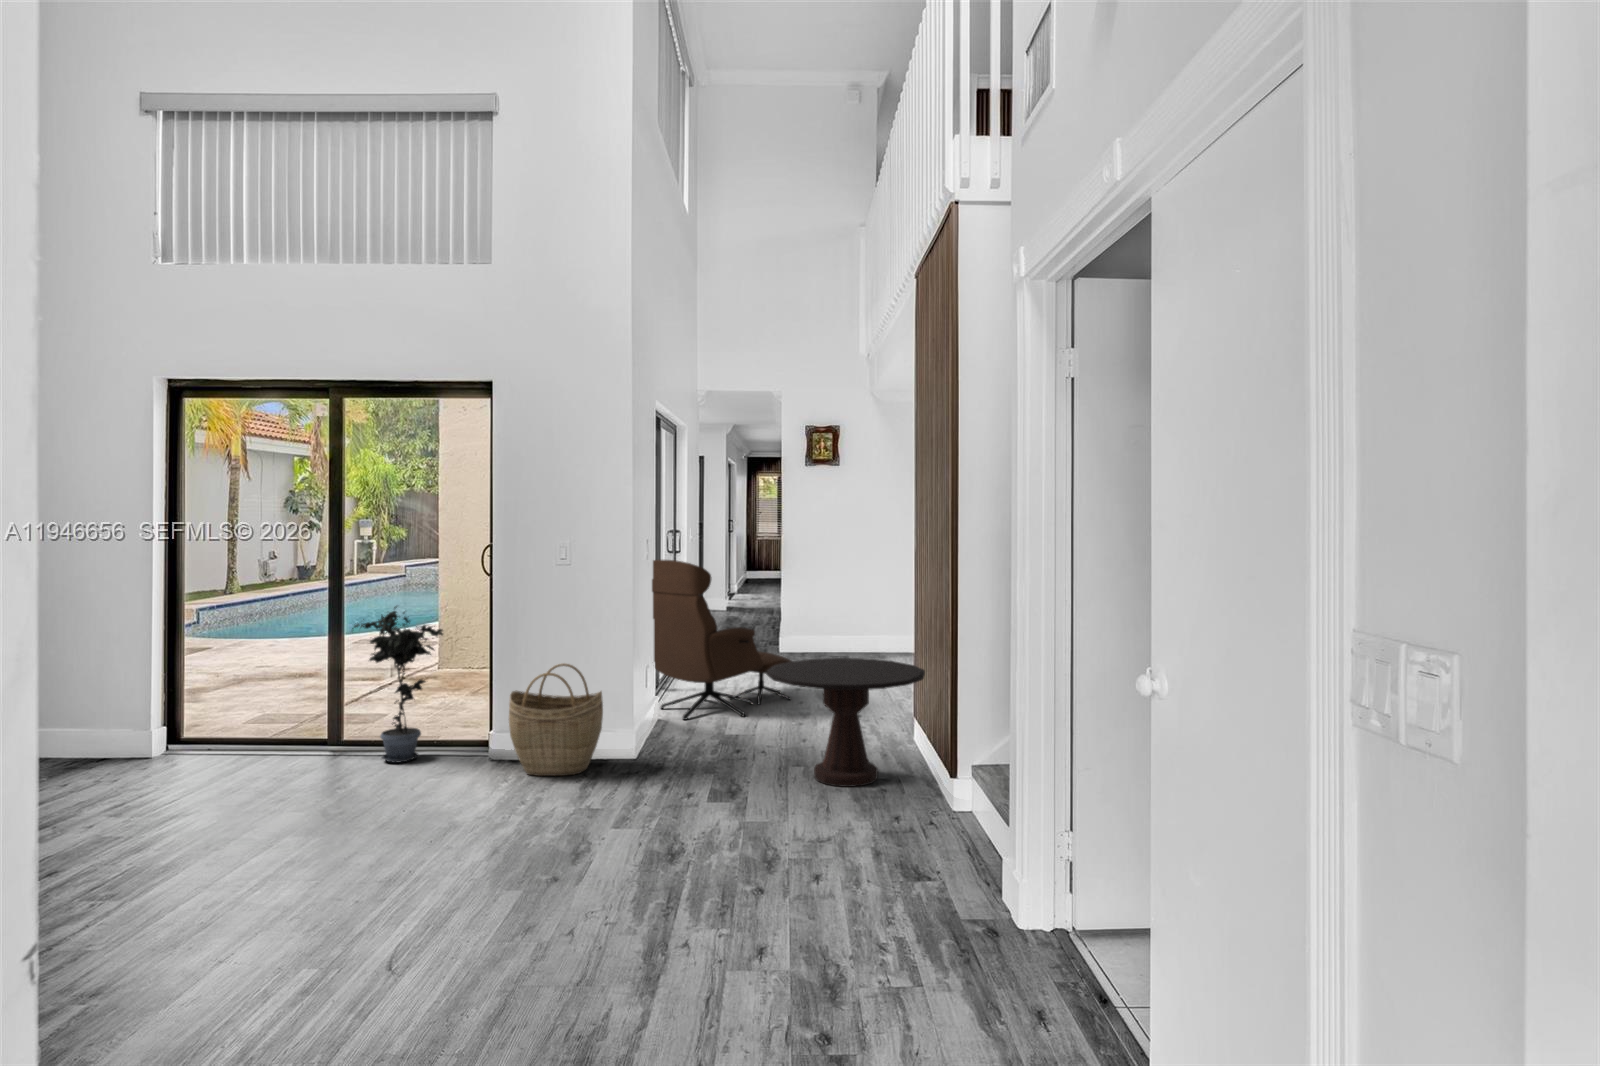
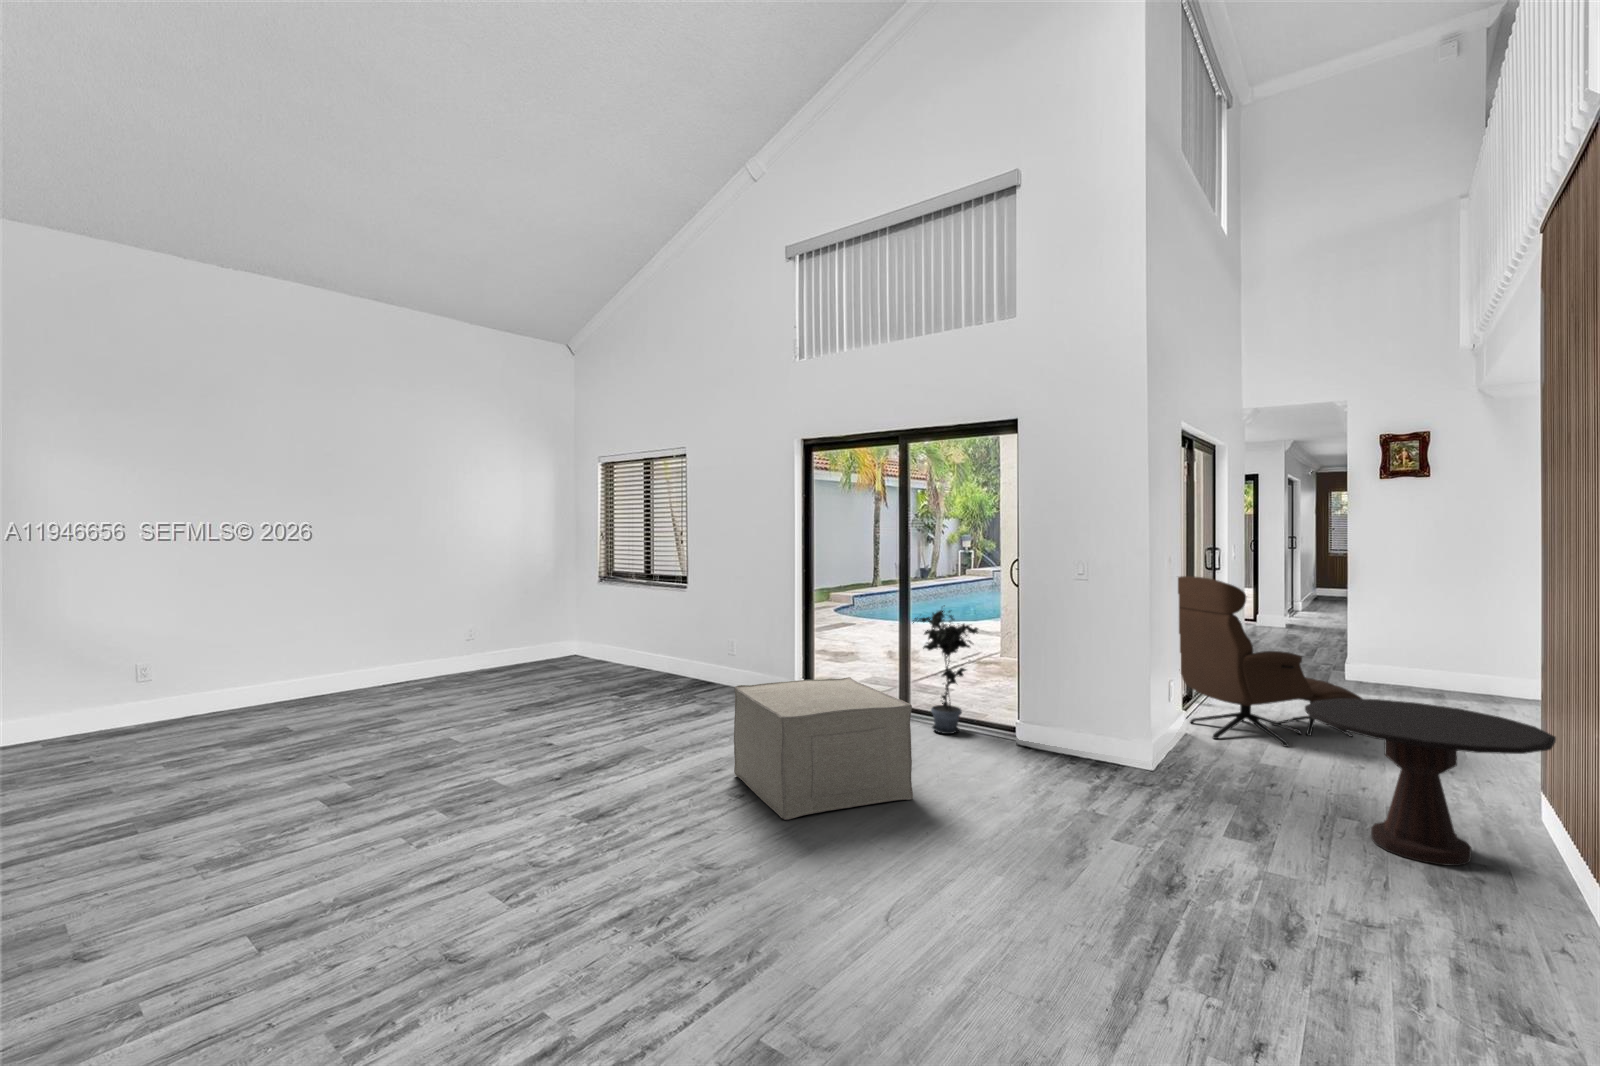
woven basket: present [509,664,603,776] -> none [1029,669,1118,775]
ottoman: none [90,706,382,903] -> present [734,677,913,820]

